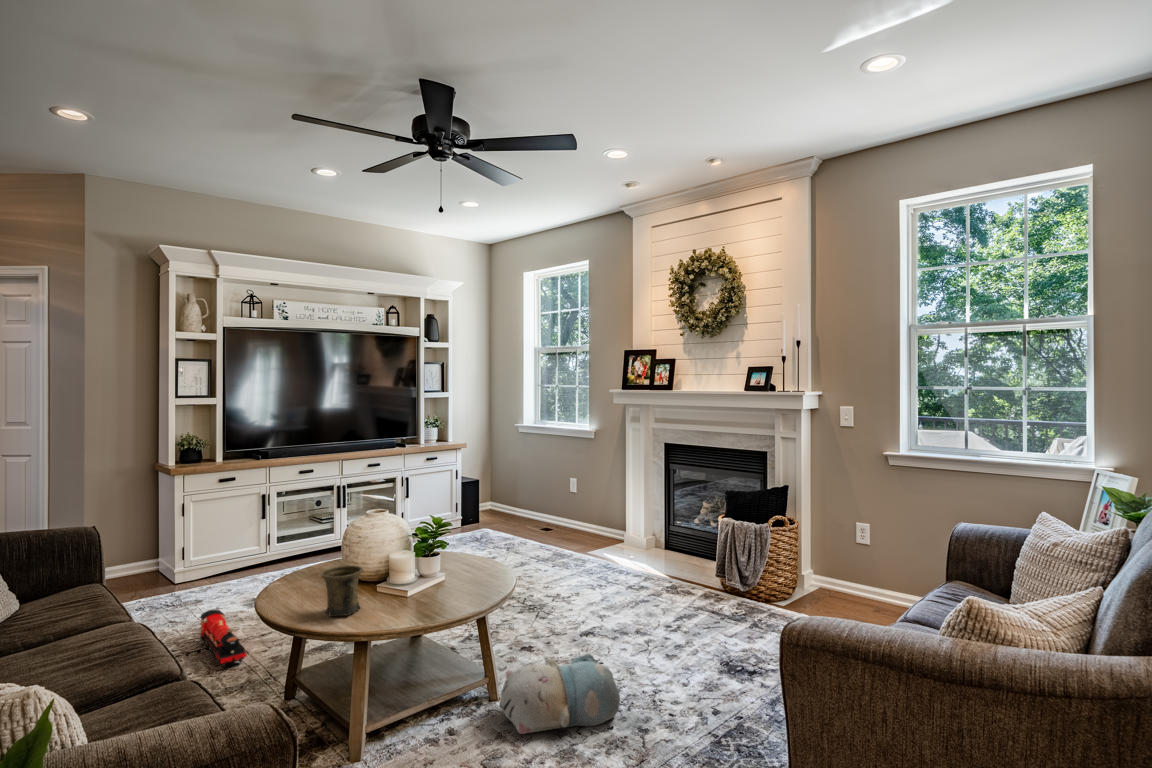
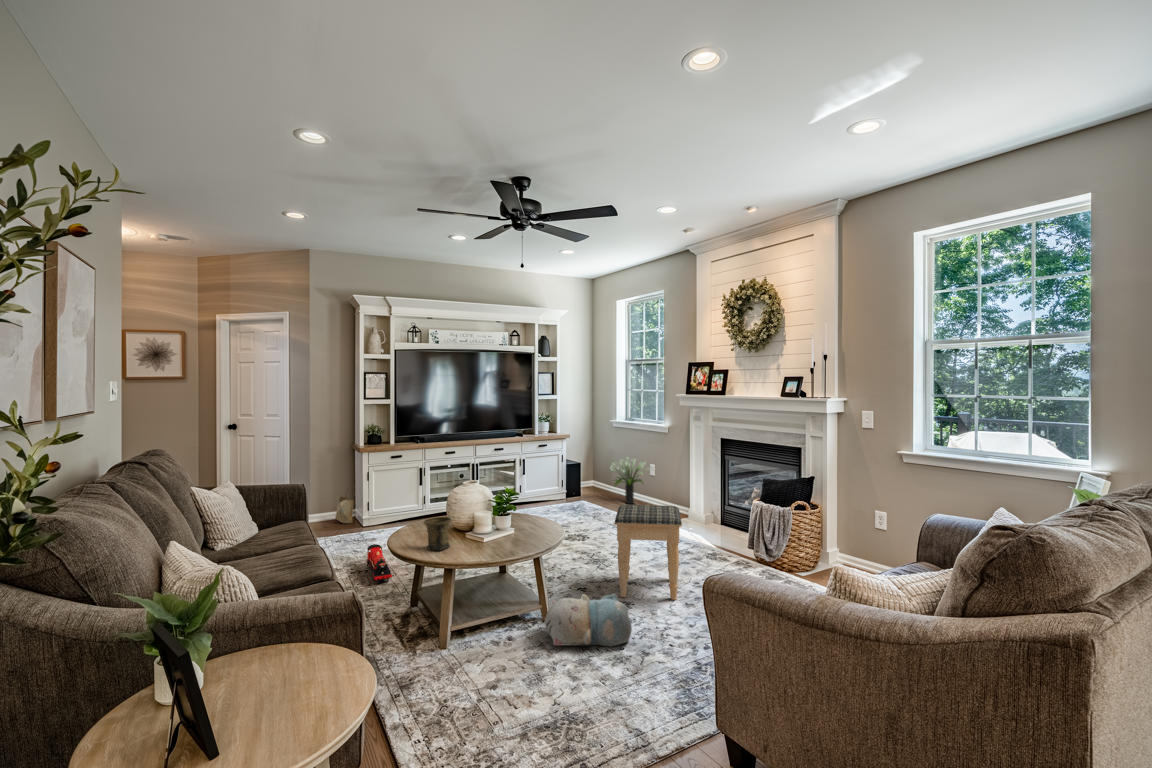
potted plant: none [519,469,574,529] -> present [610,457,652,504]
woven basket: none [129,523,161,580] -> present [335,493,354,523]
footstool: none [568,531,660,655] -> present [614,505,682,600]

